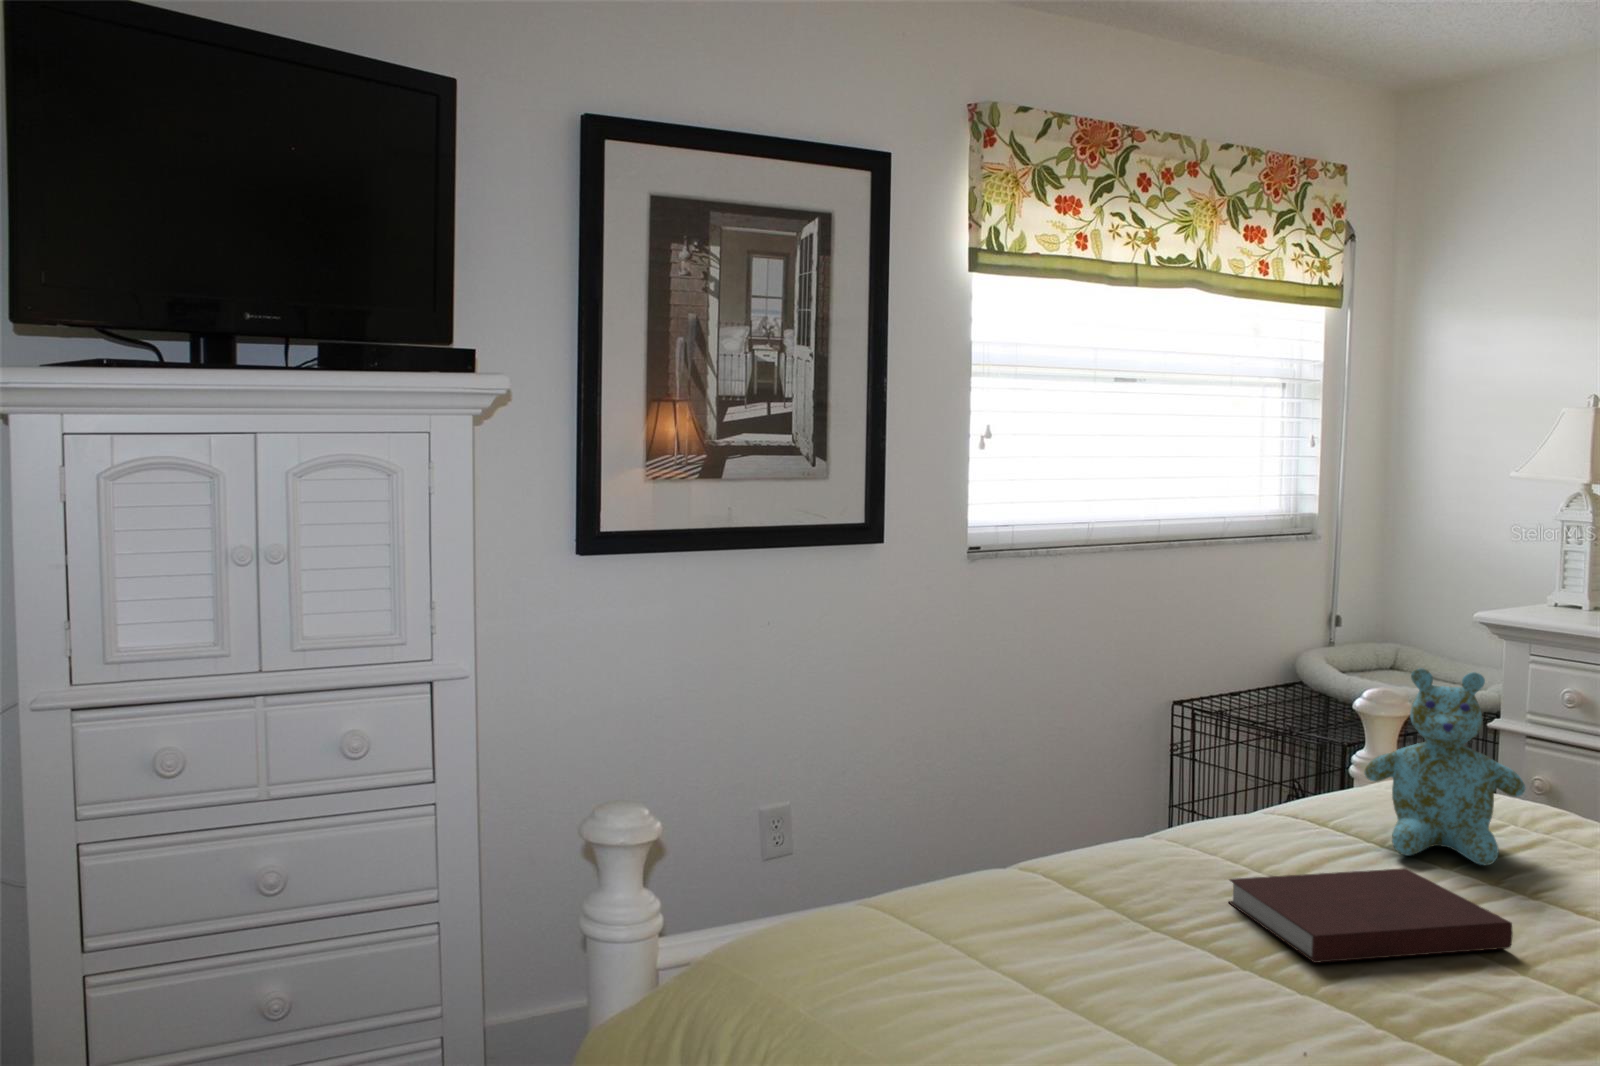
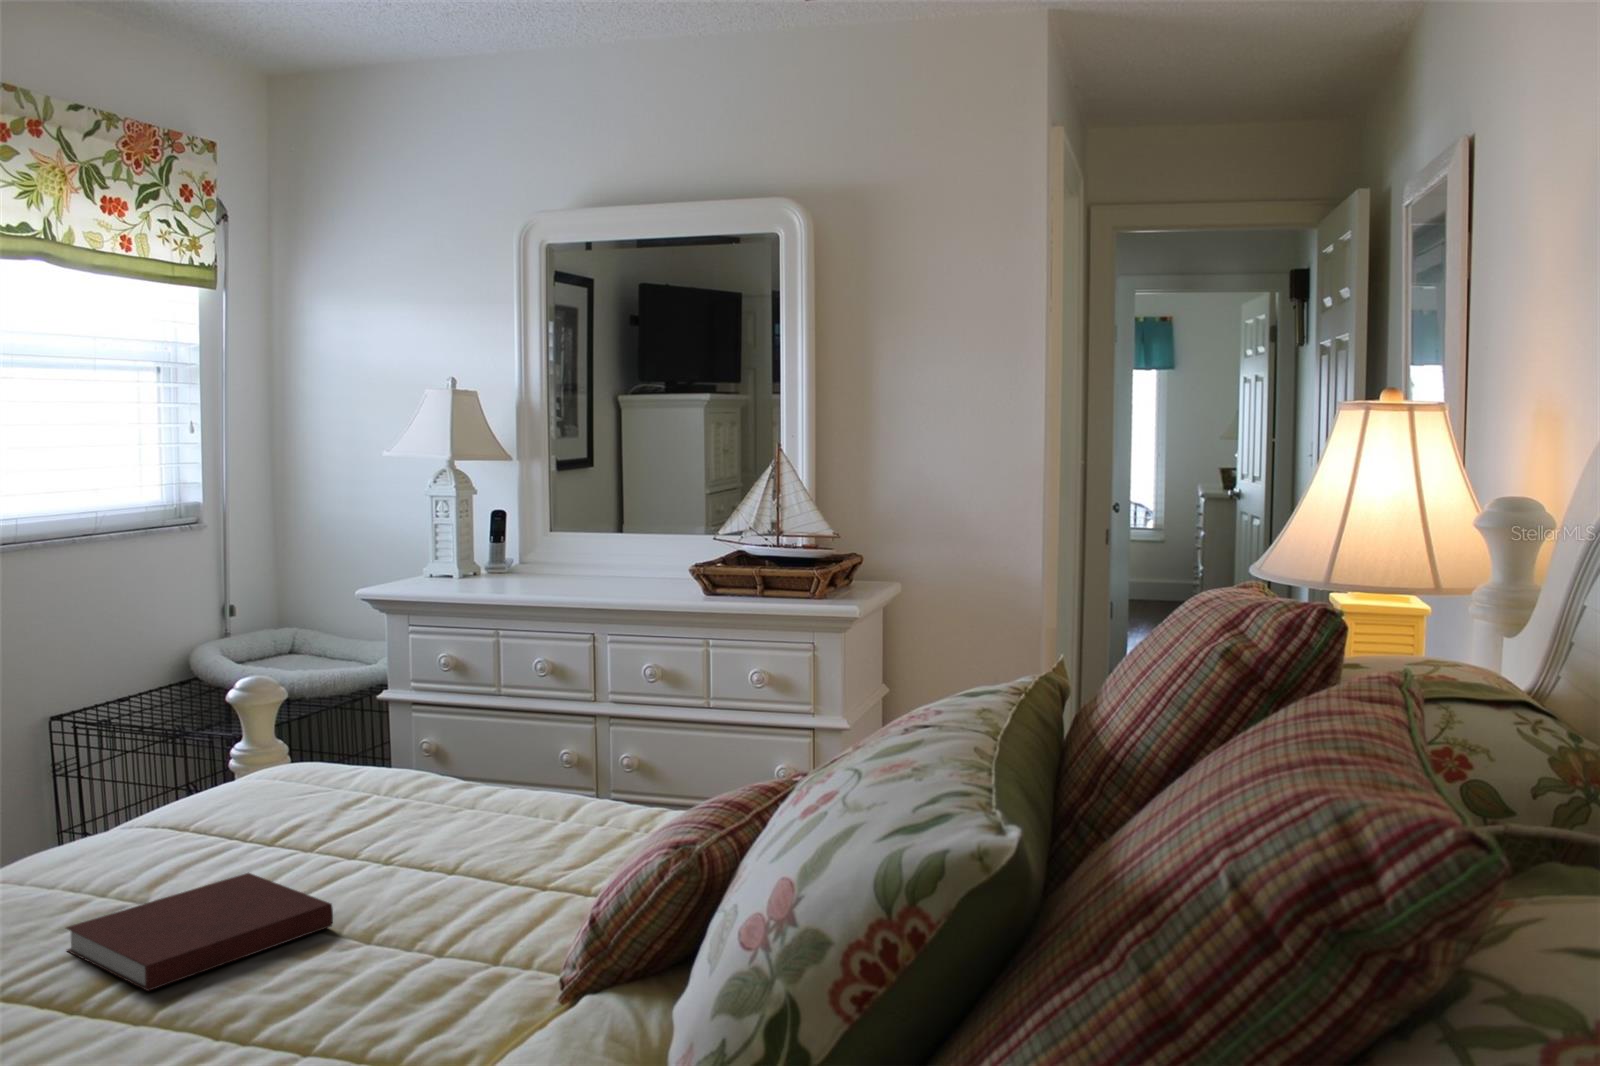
stuffed bear: present [1364,668,1525,865] -> none [216,676,359,857]

